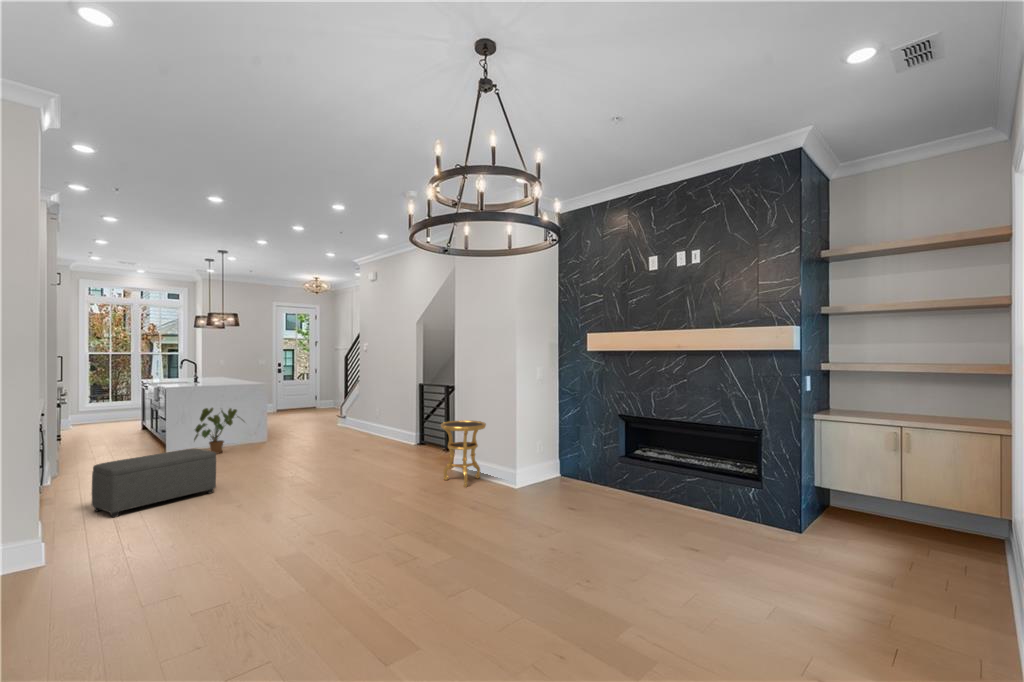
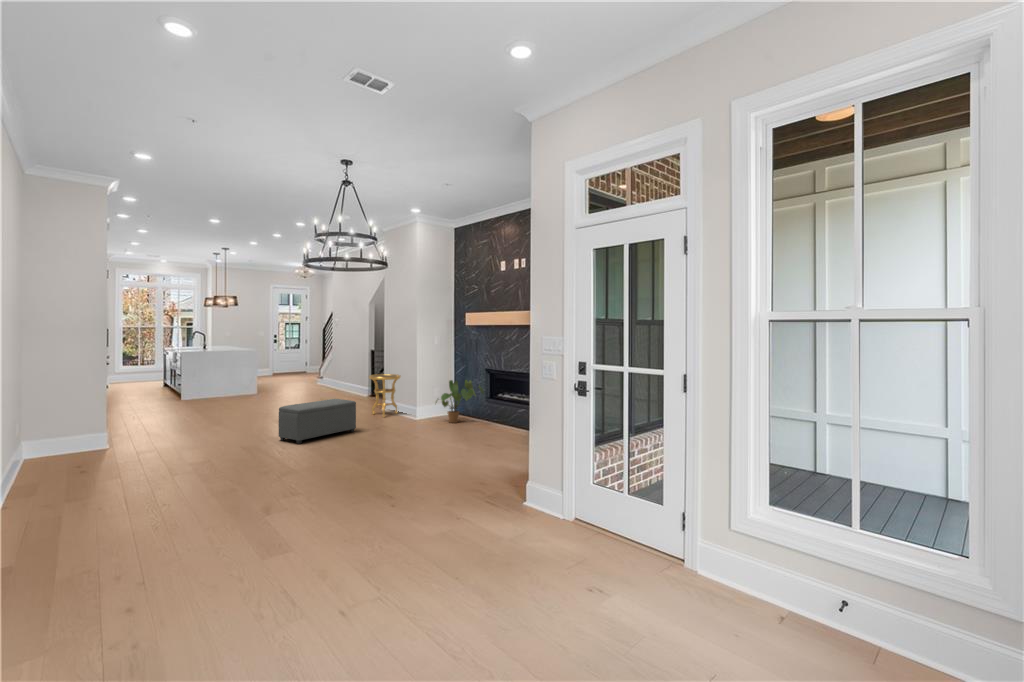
house plant: present [194,408,244,453] -> present [436,380,484,423]
ottoman: present [92,448,216,517] -> present [279,399,356,444]

